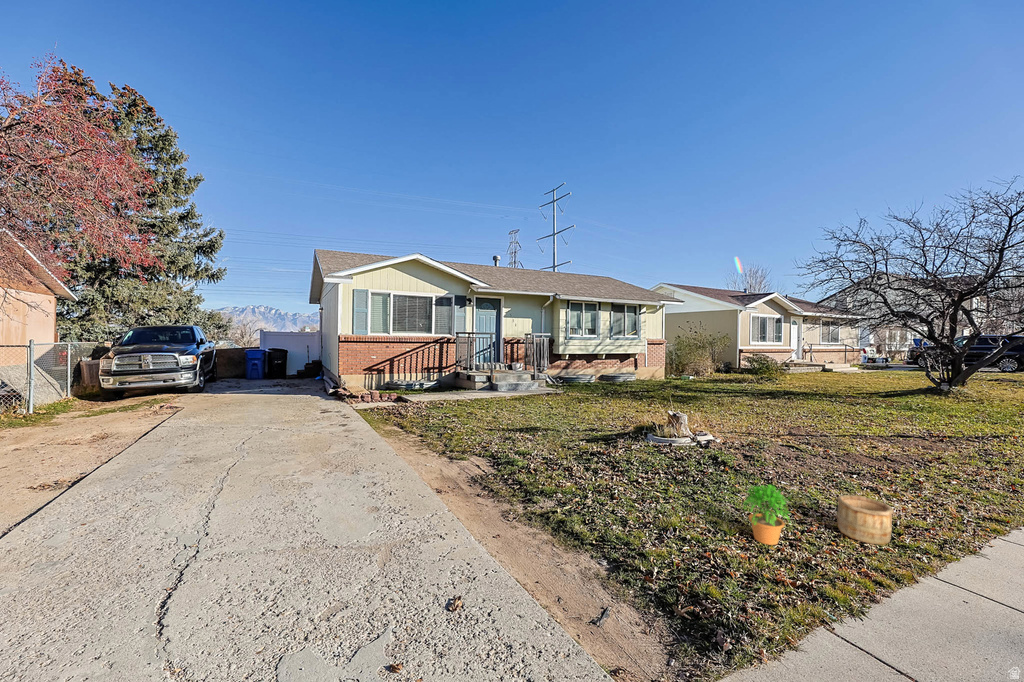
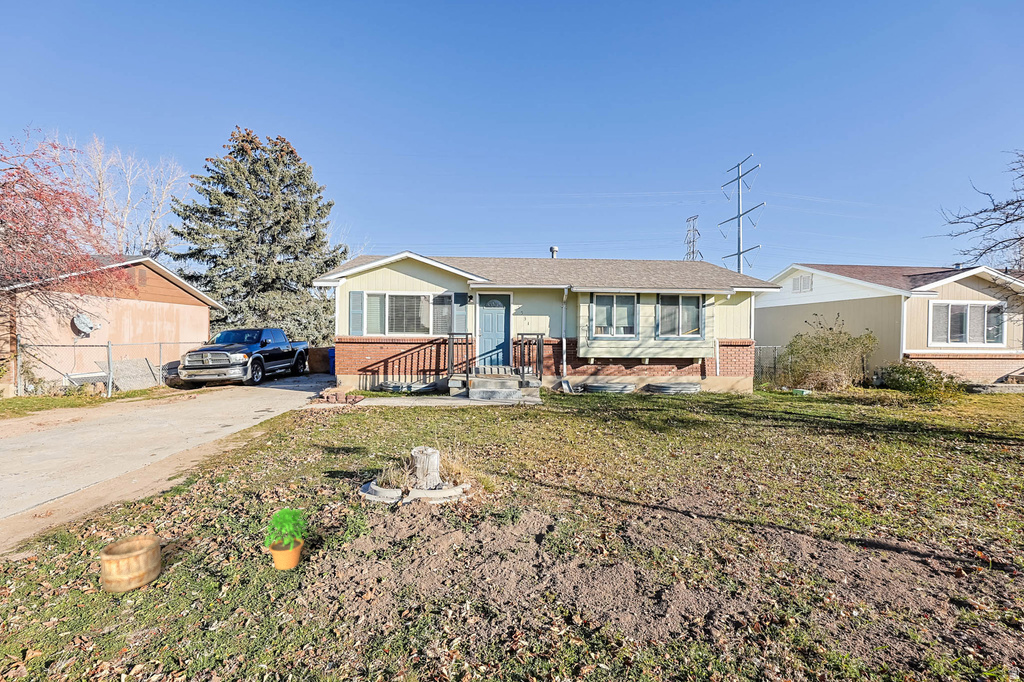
wooden bucket: present [837,495,894,545] -> present [98,535,161,593]

